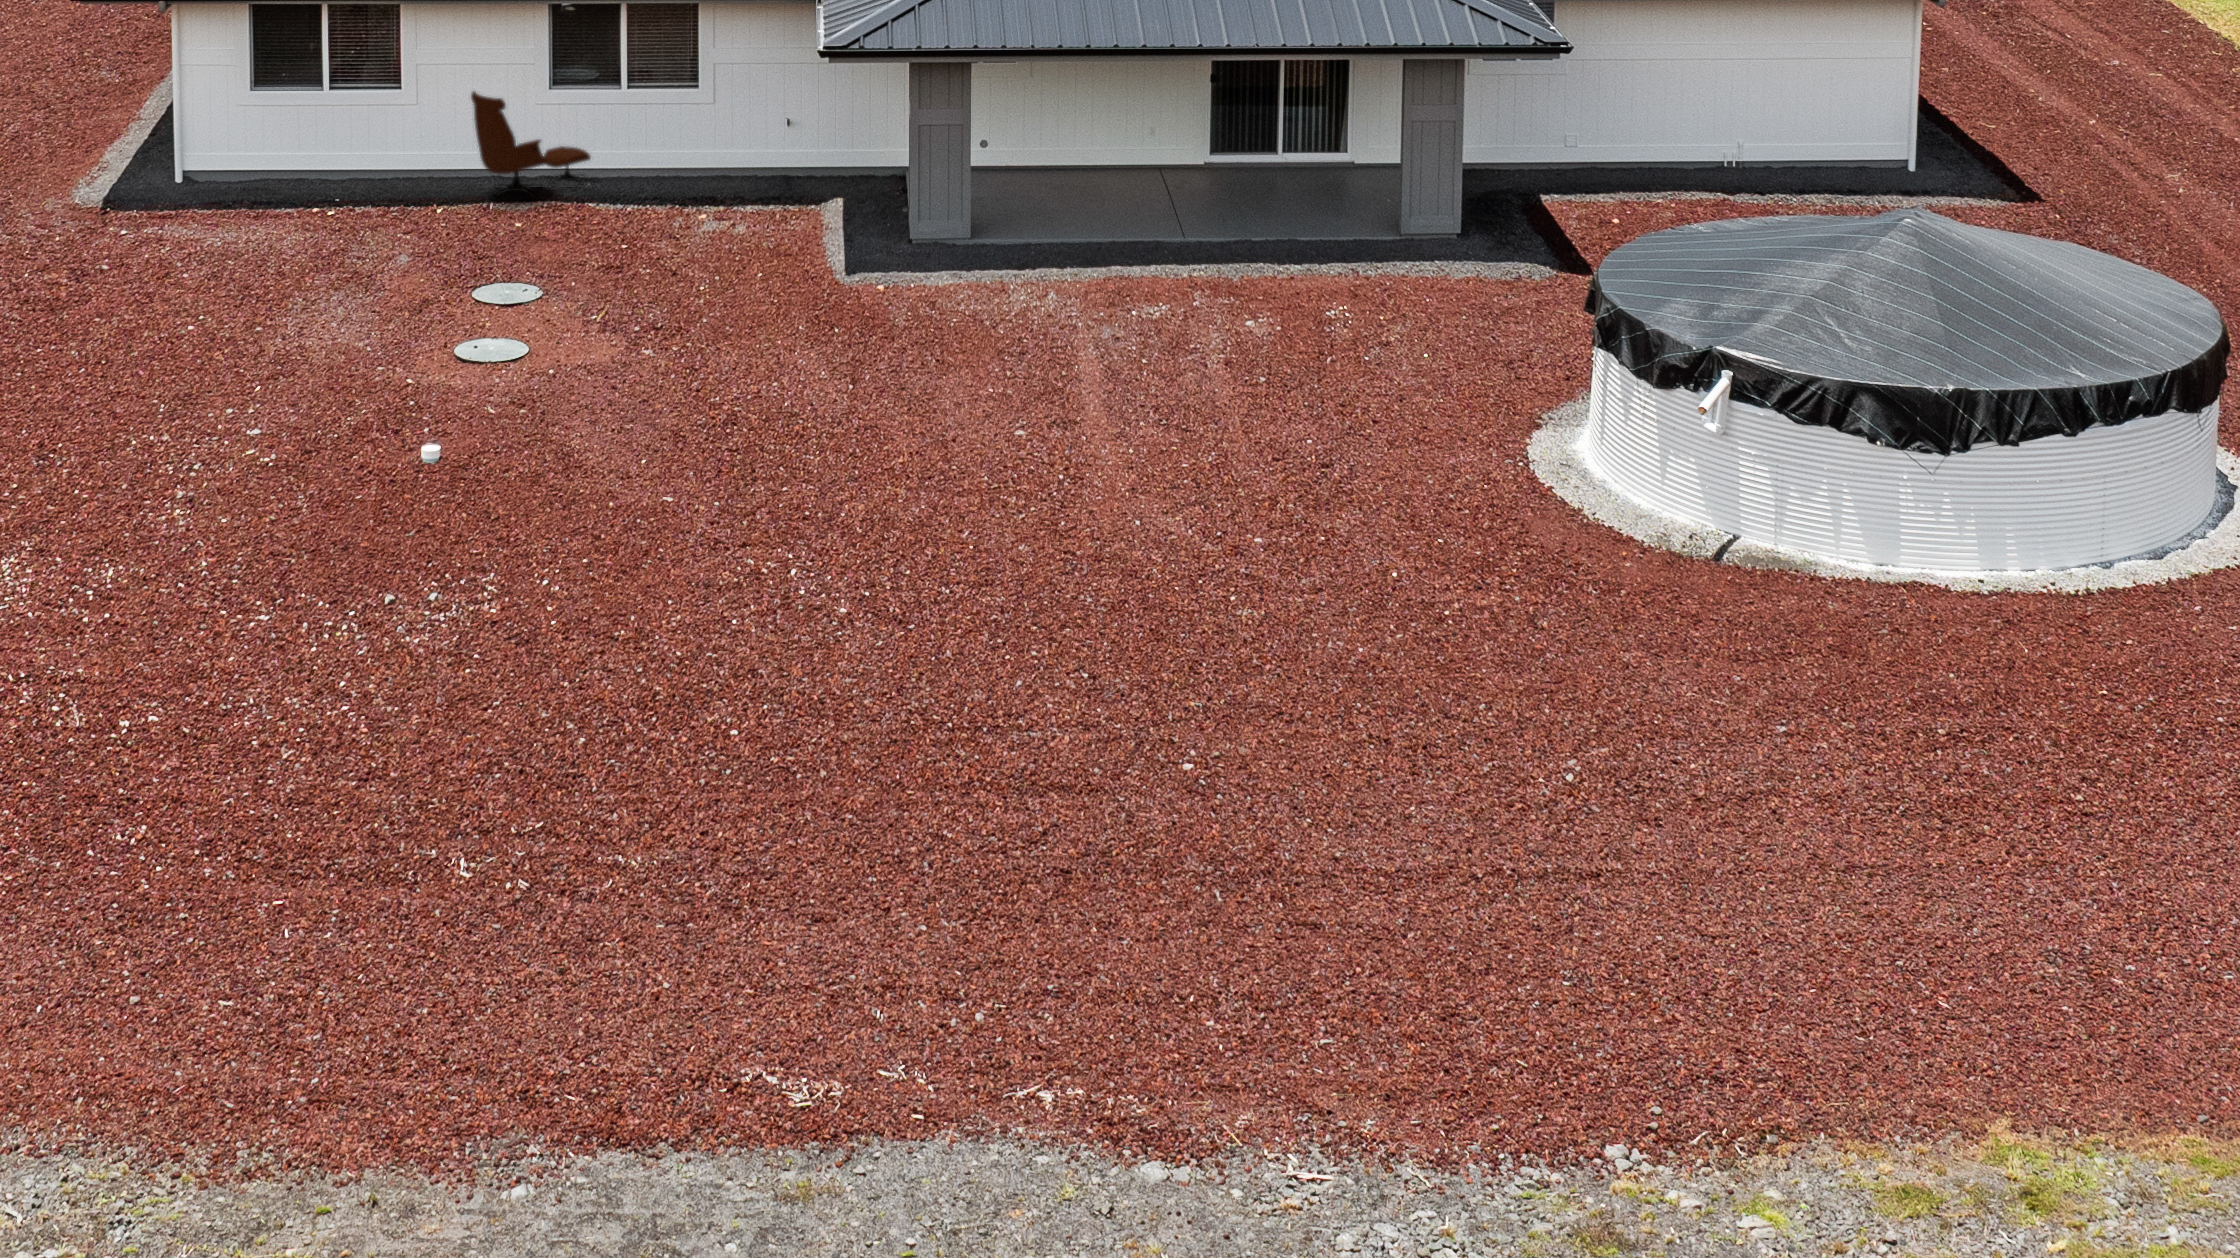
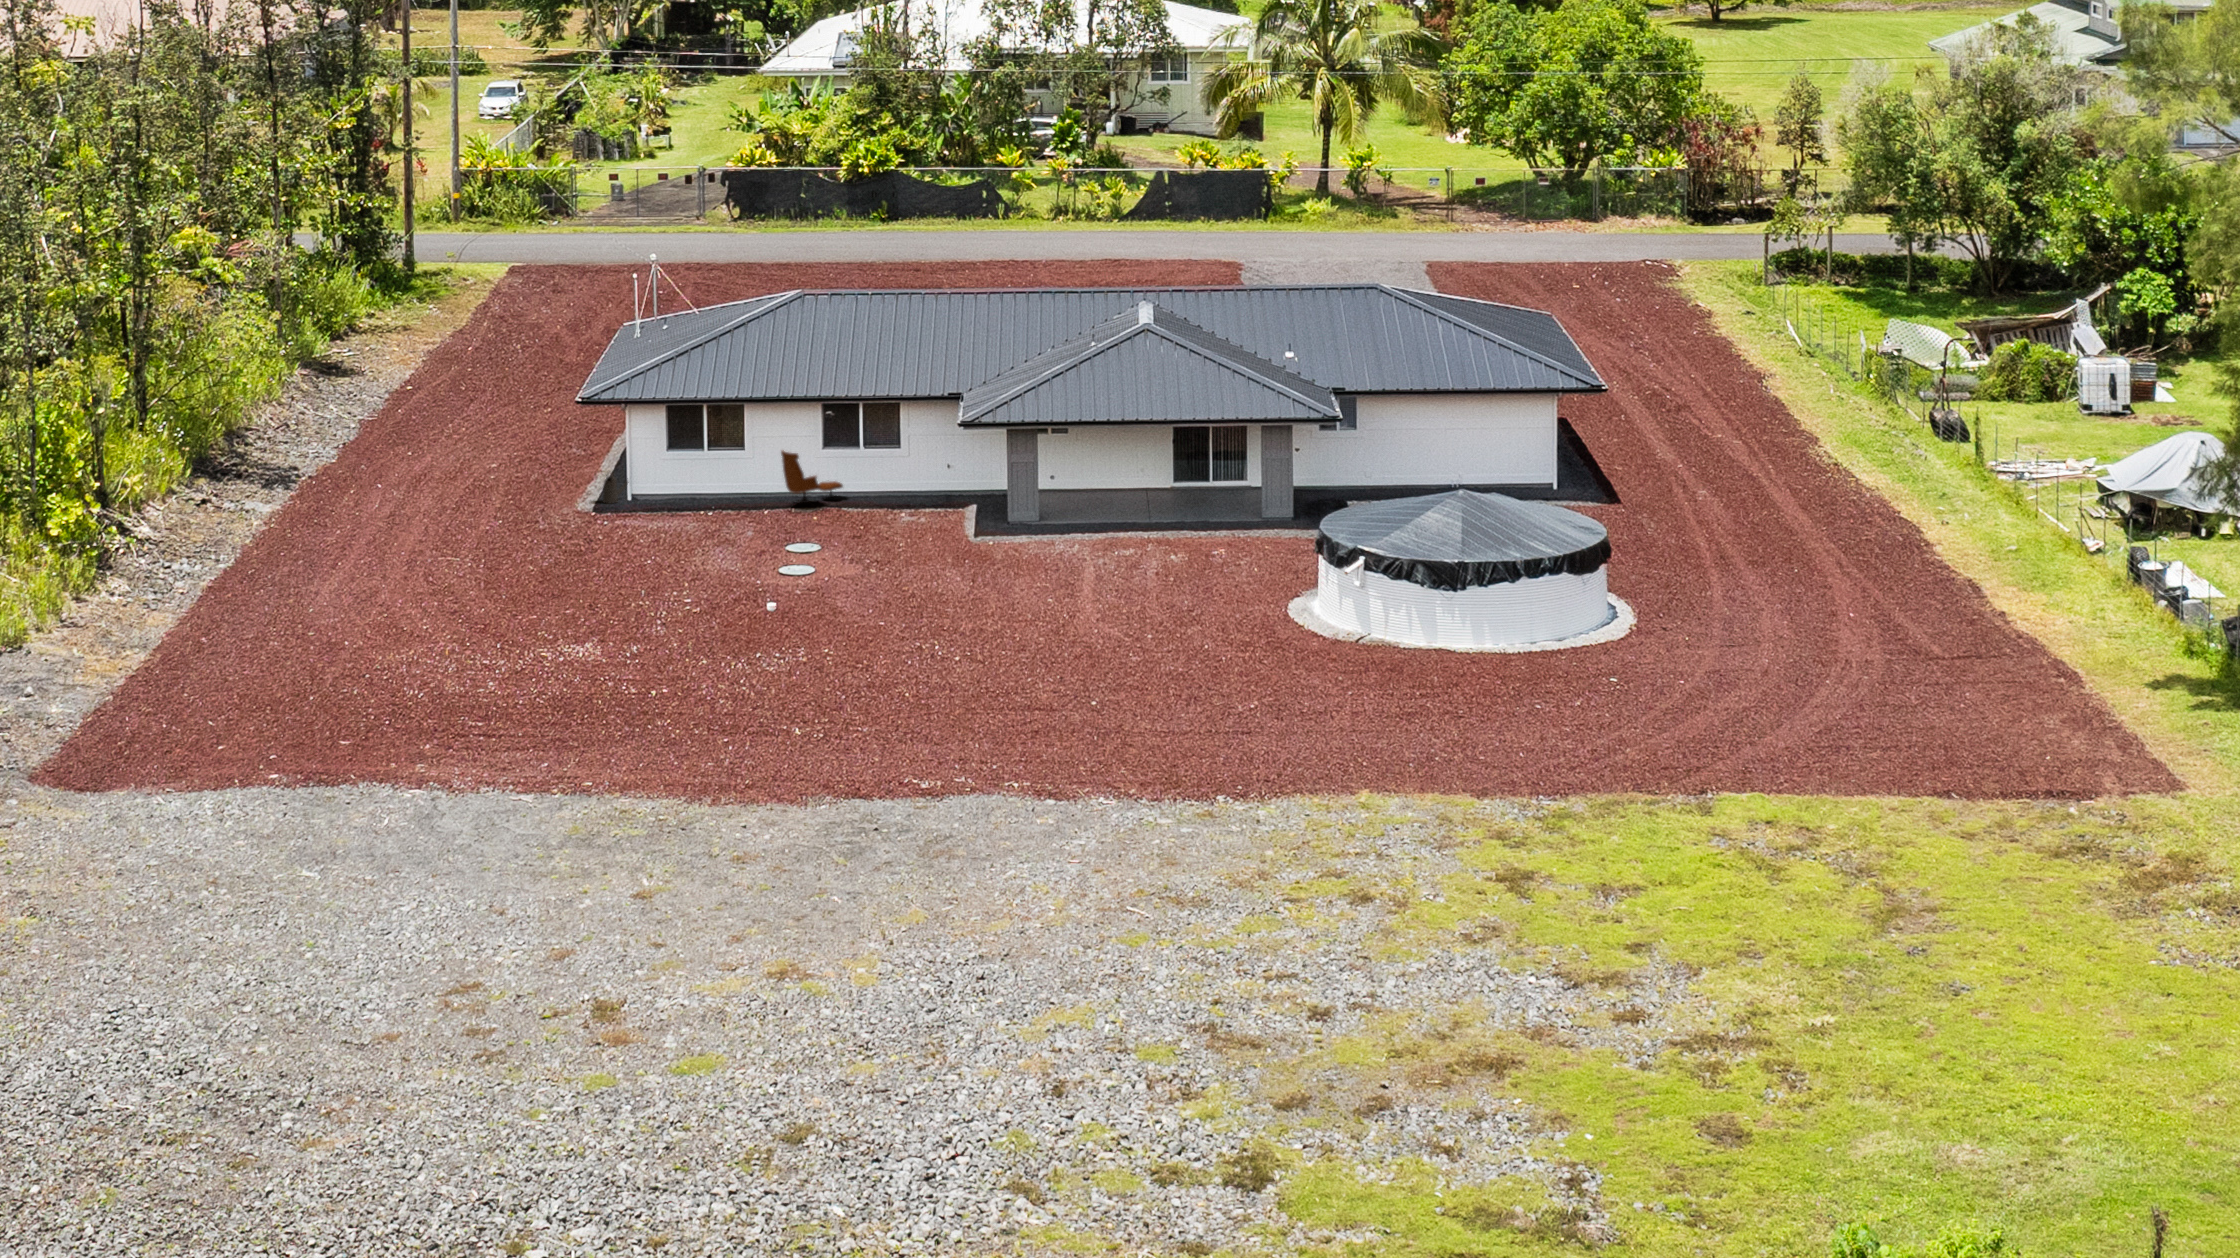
watering can: none [118,128,187,189] -> present [603,473,629,504]

